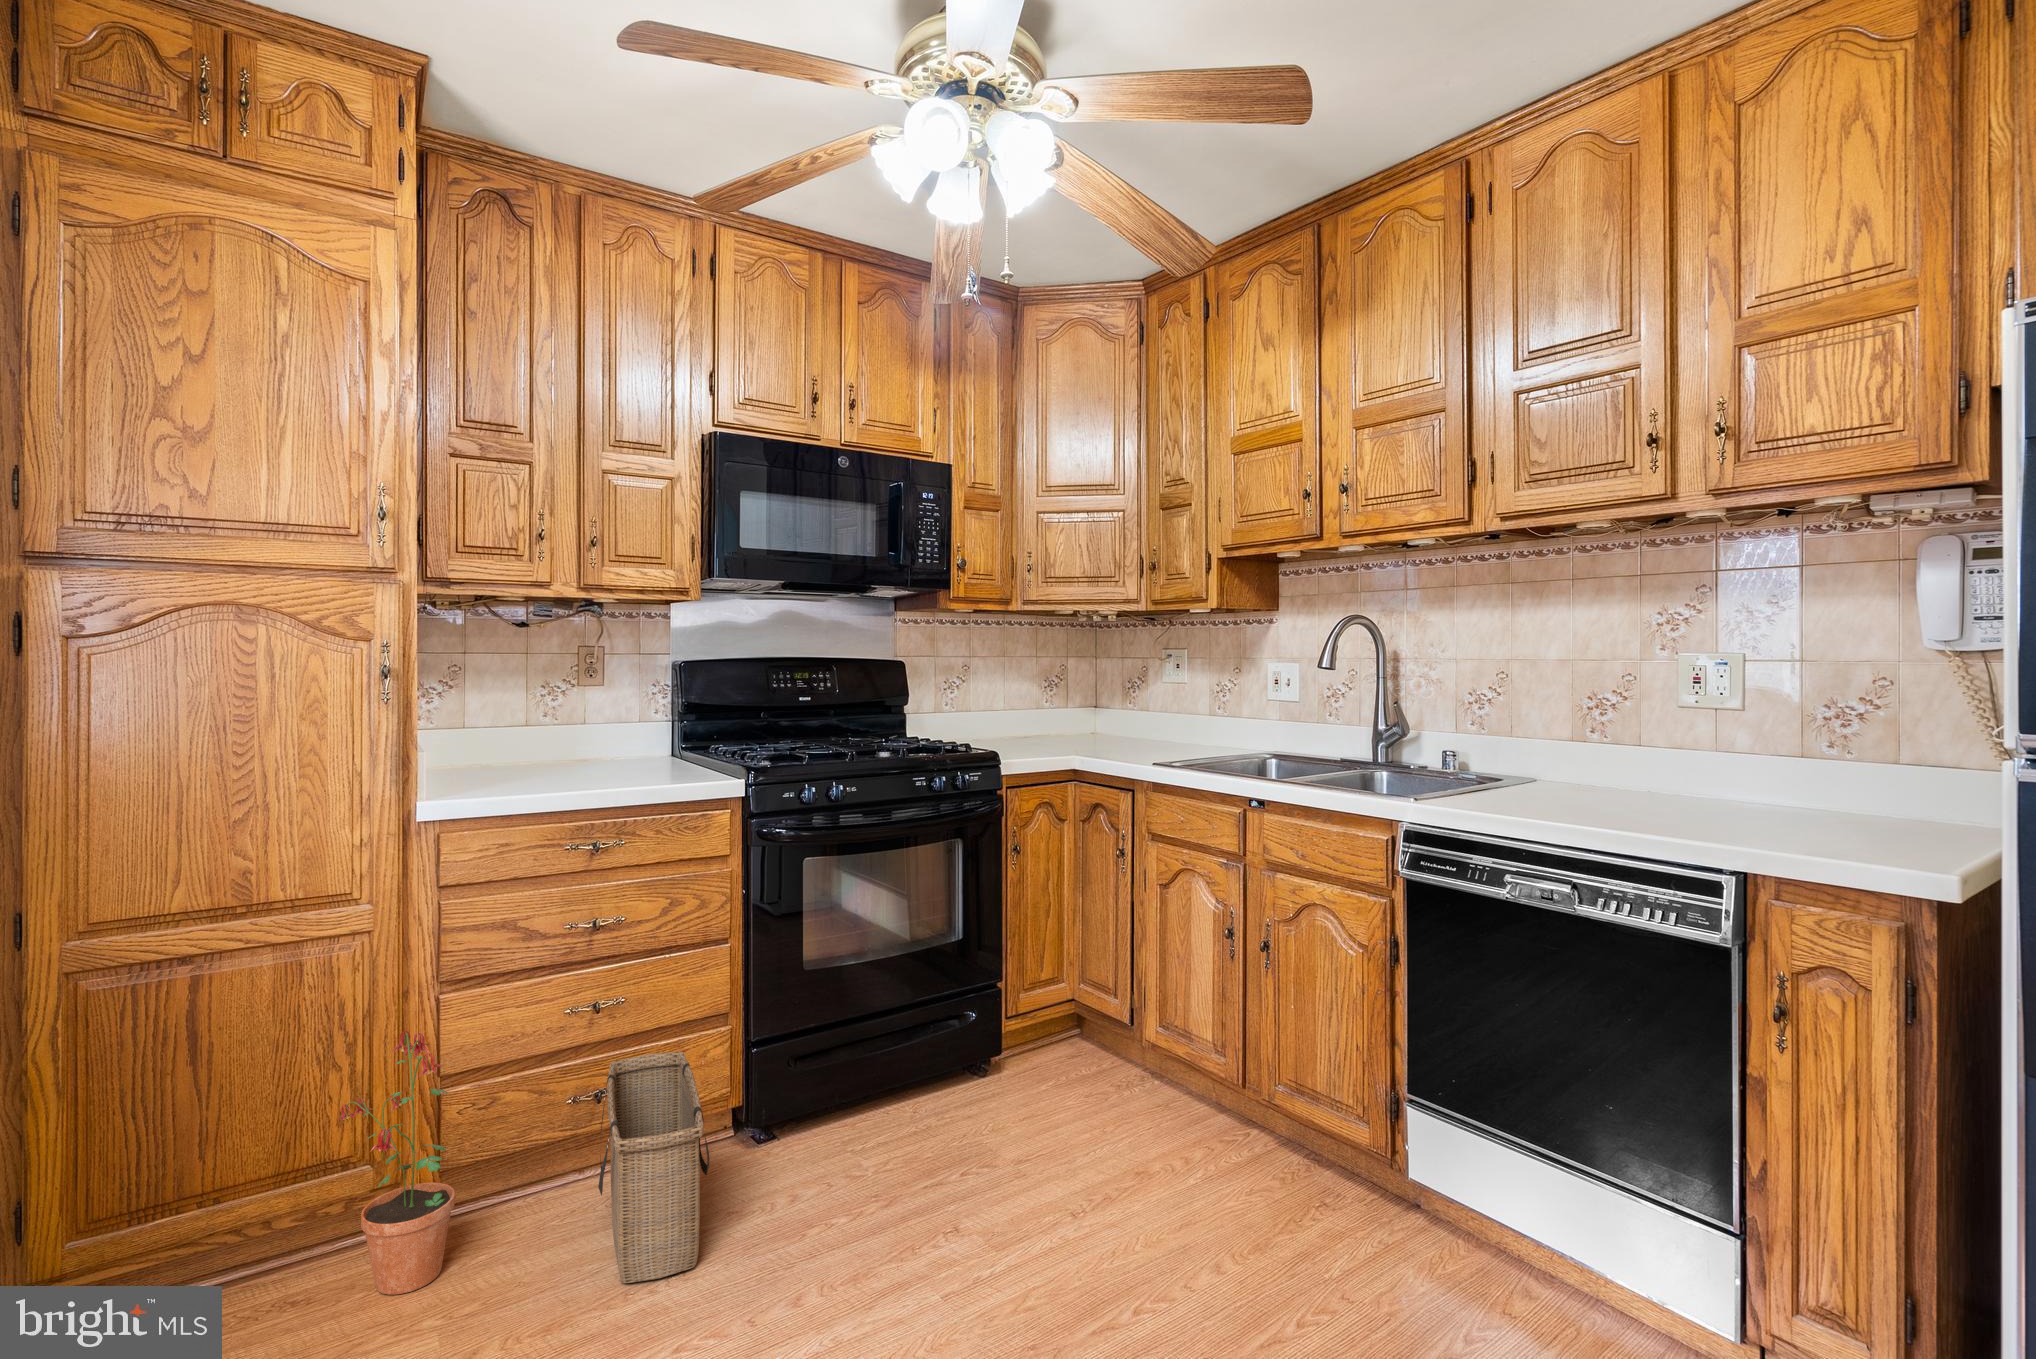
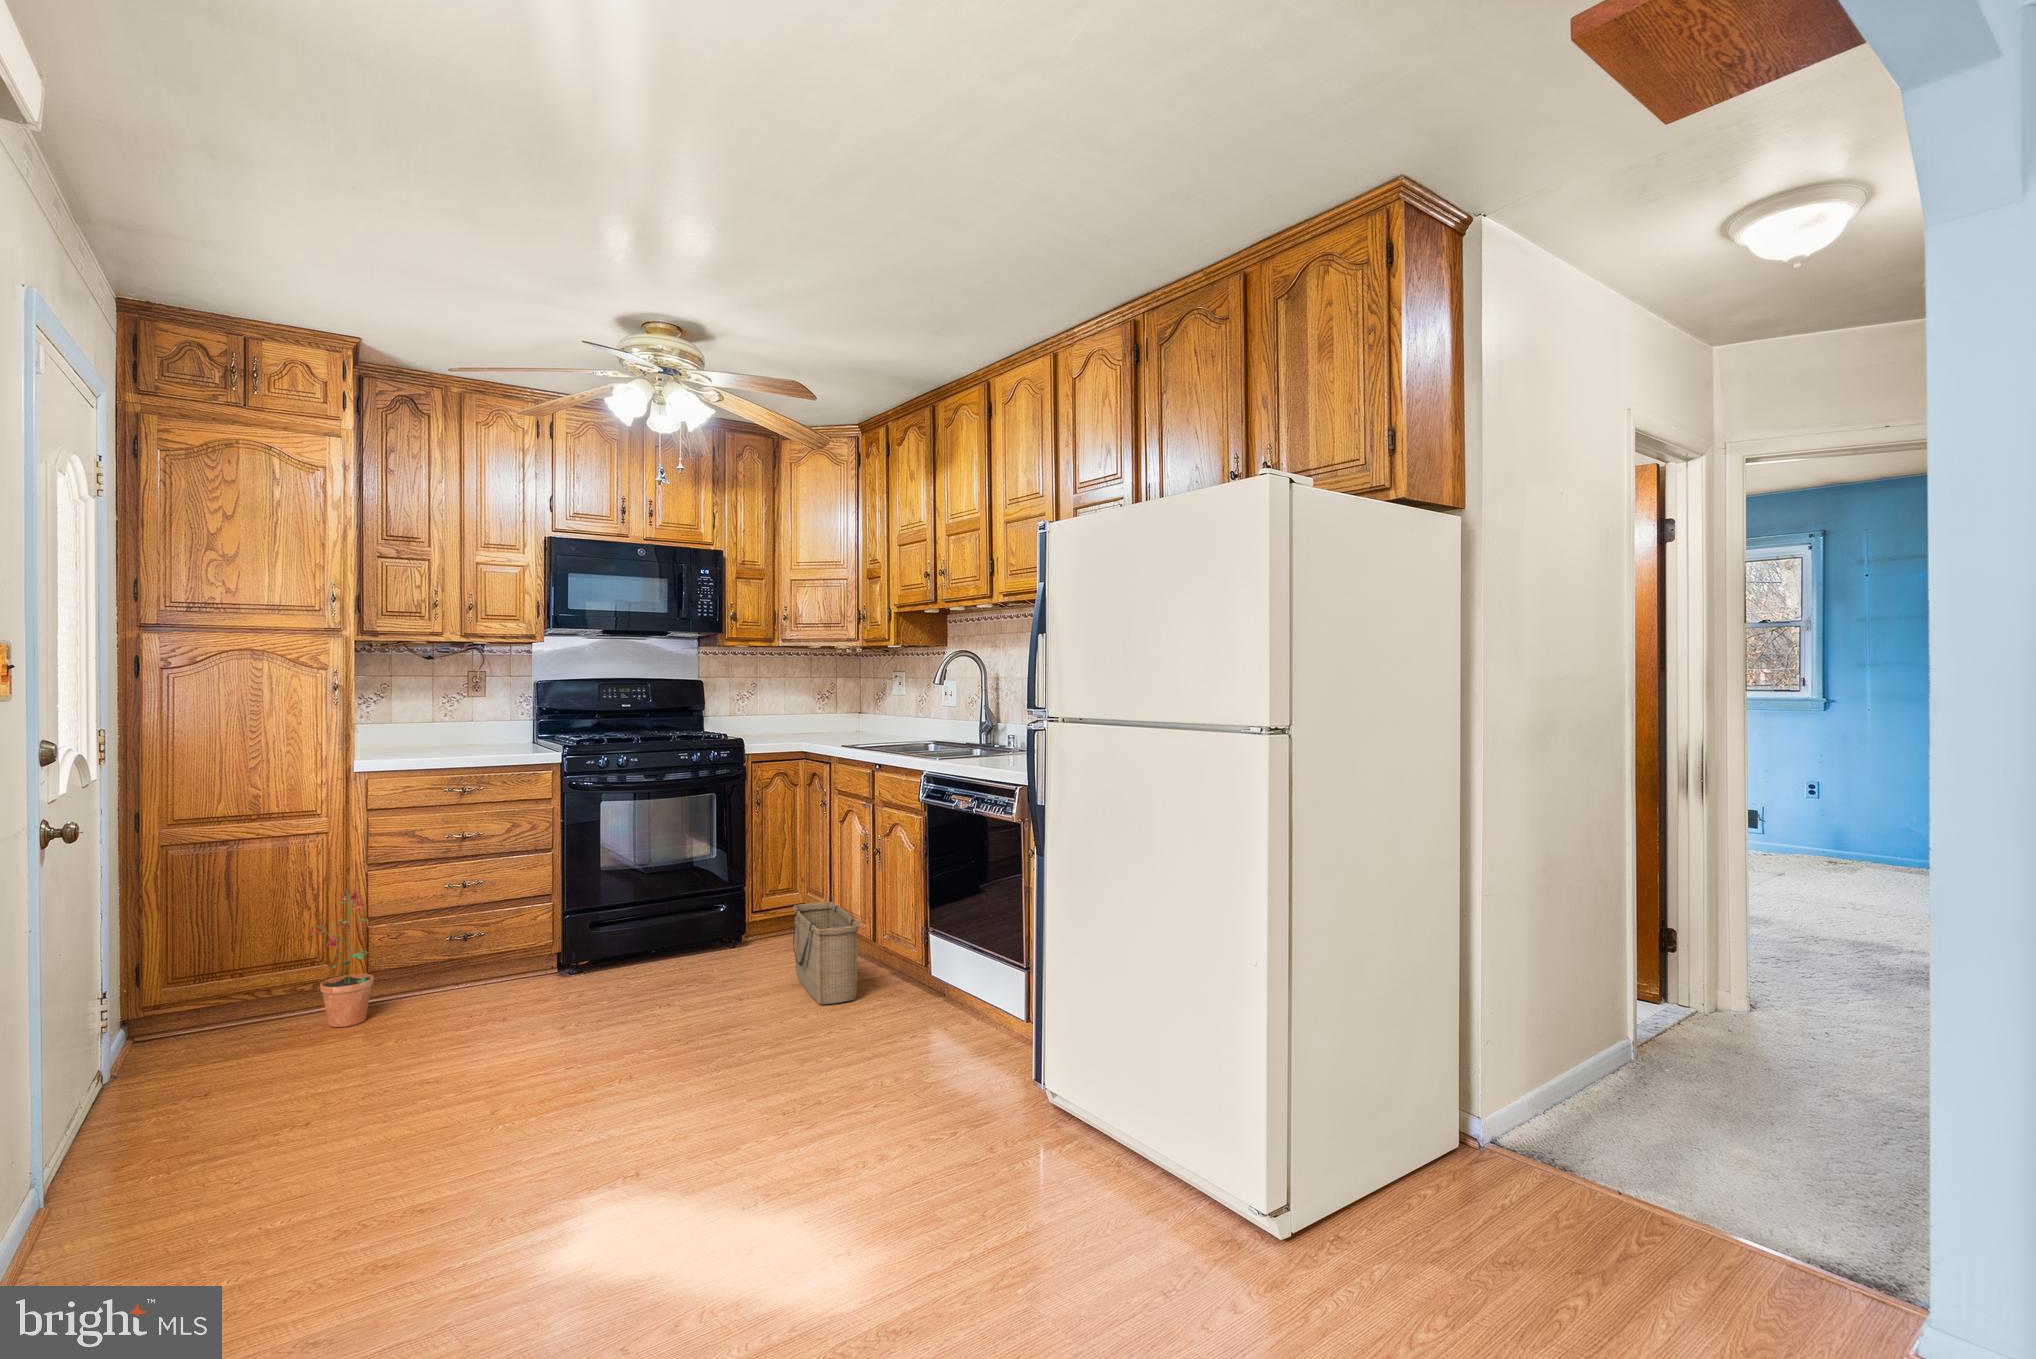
basket: present [598,1052,709,1283] -> present [793,902,860,1004]

